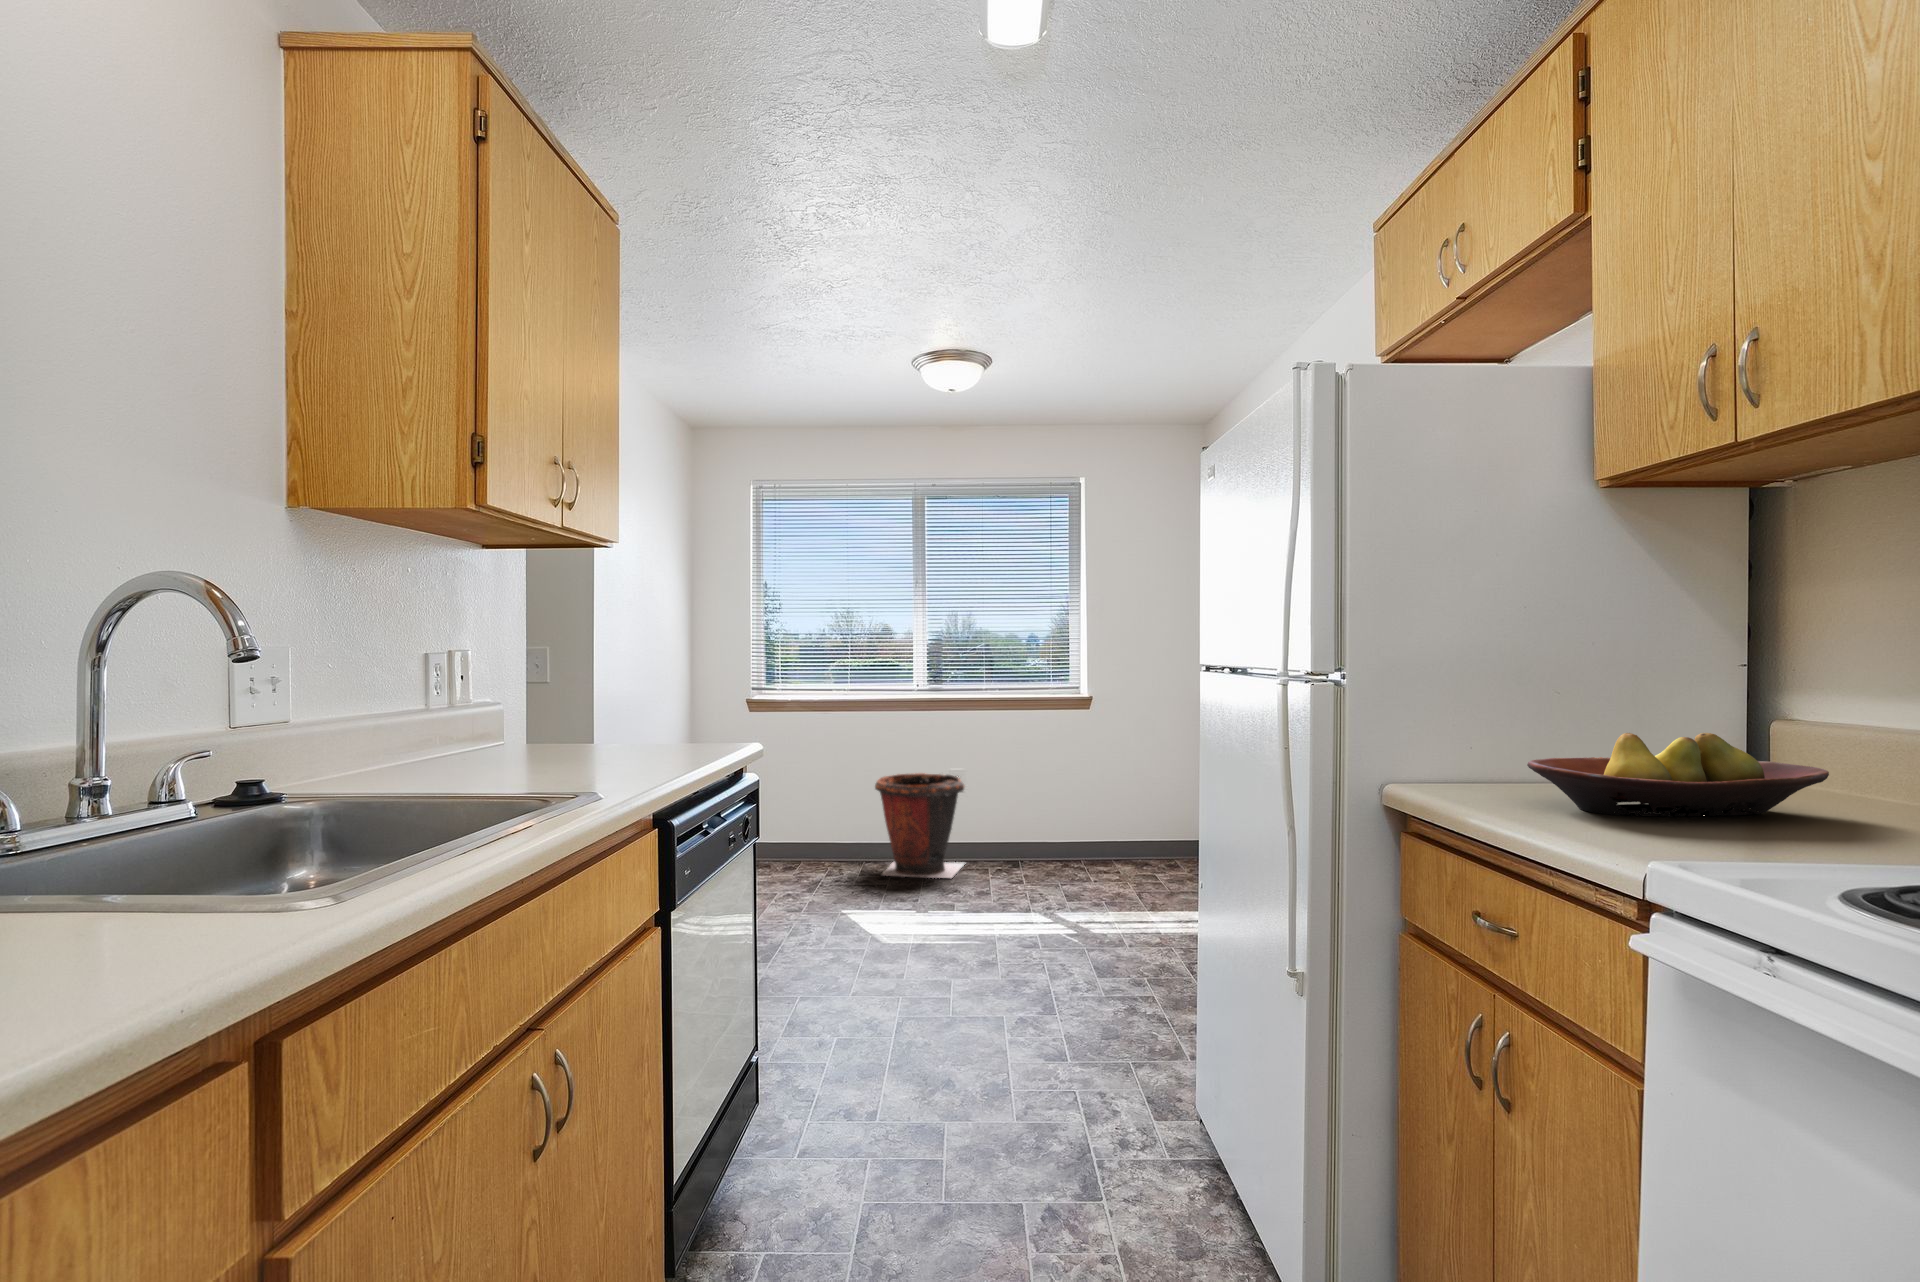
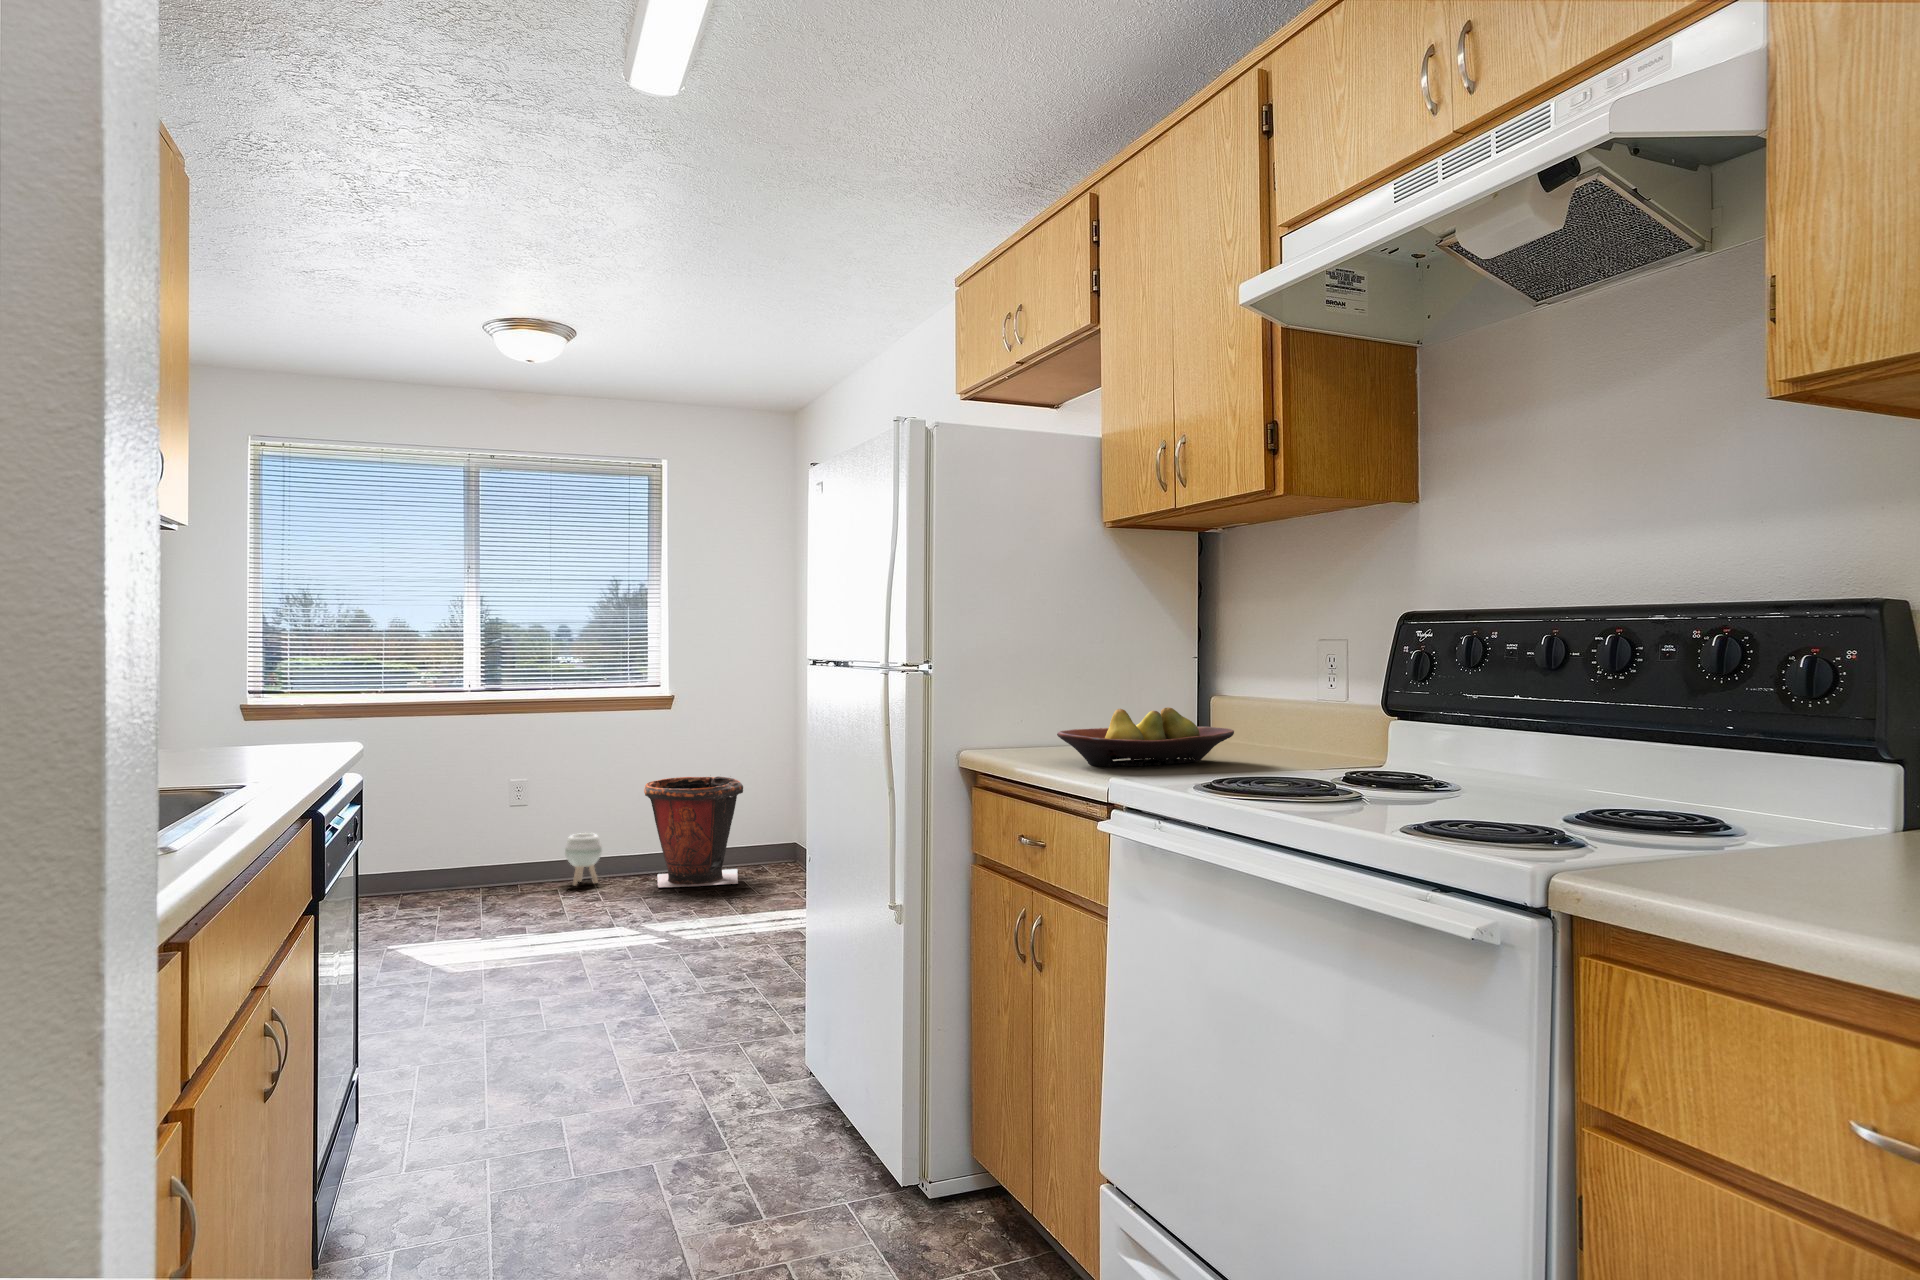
trash can: present [875,773,964,878] -> present [644,776,743,887]
planter: none [996,819,1027,866] -> present [565,833,602,886]

